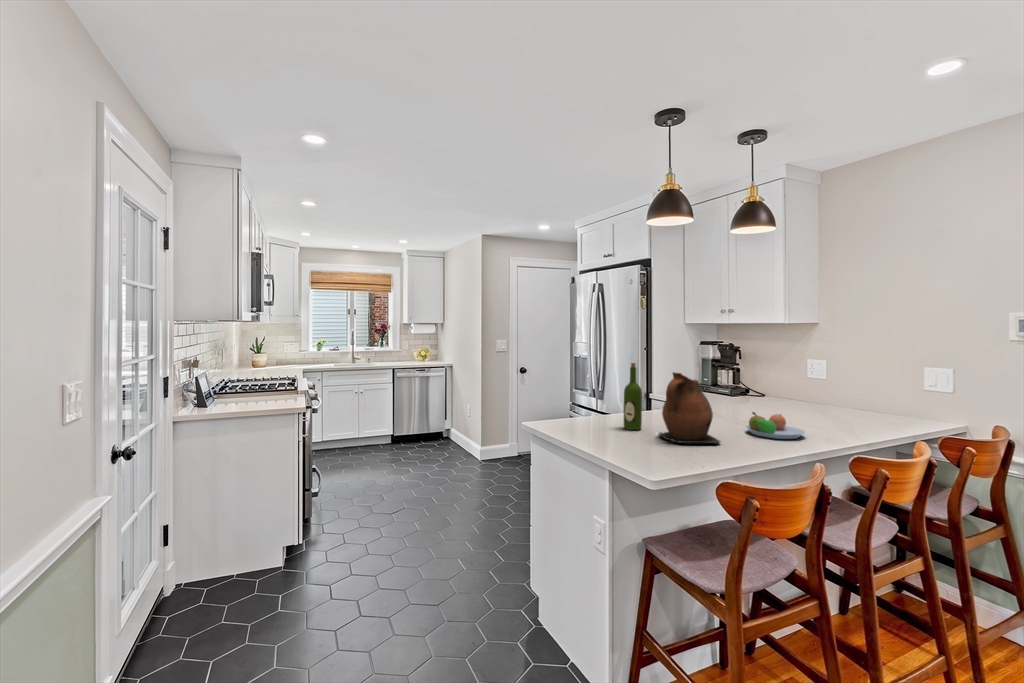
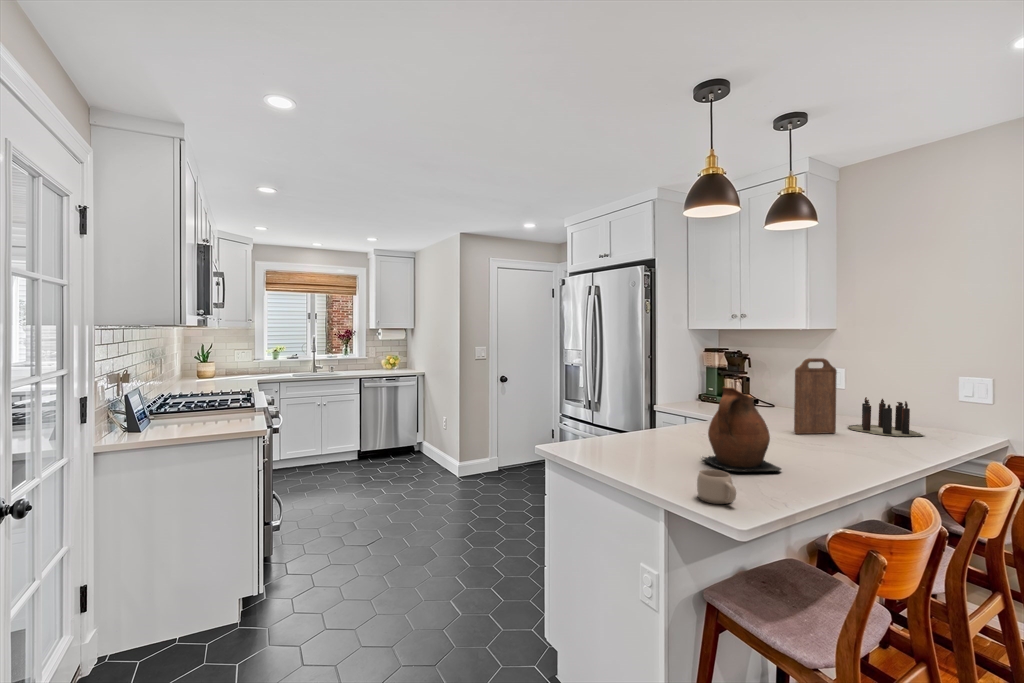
cutting board: none [761,350,801,418] -> present [794,358,837,434]
wine bottle: present [624,363,642,430] -> none [656,375,678,454]
candle: none [816,386,897,422] -> present [848,397,925,436]
fruit bowl: present [746,412,805,439] -> none [794,430,866,462]
mug: none [633,437,661,464] -> present [697,469,736,504]

